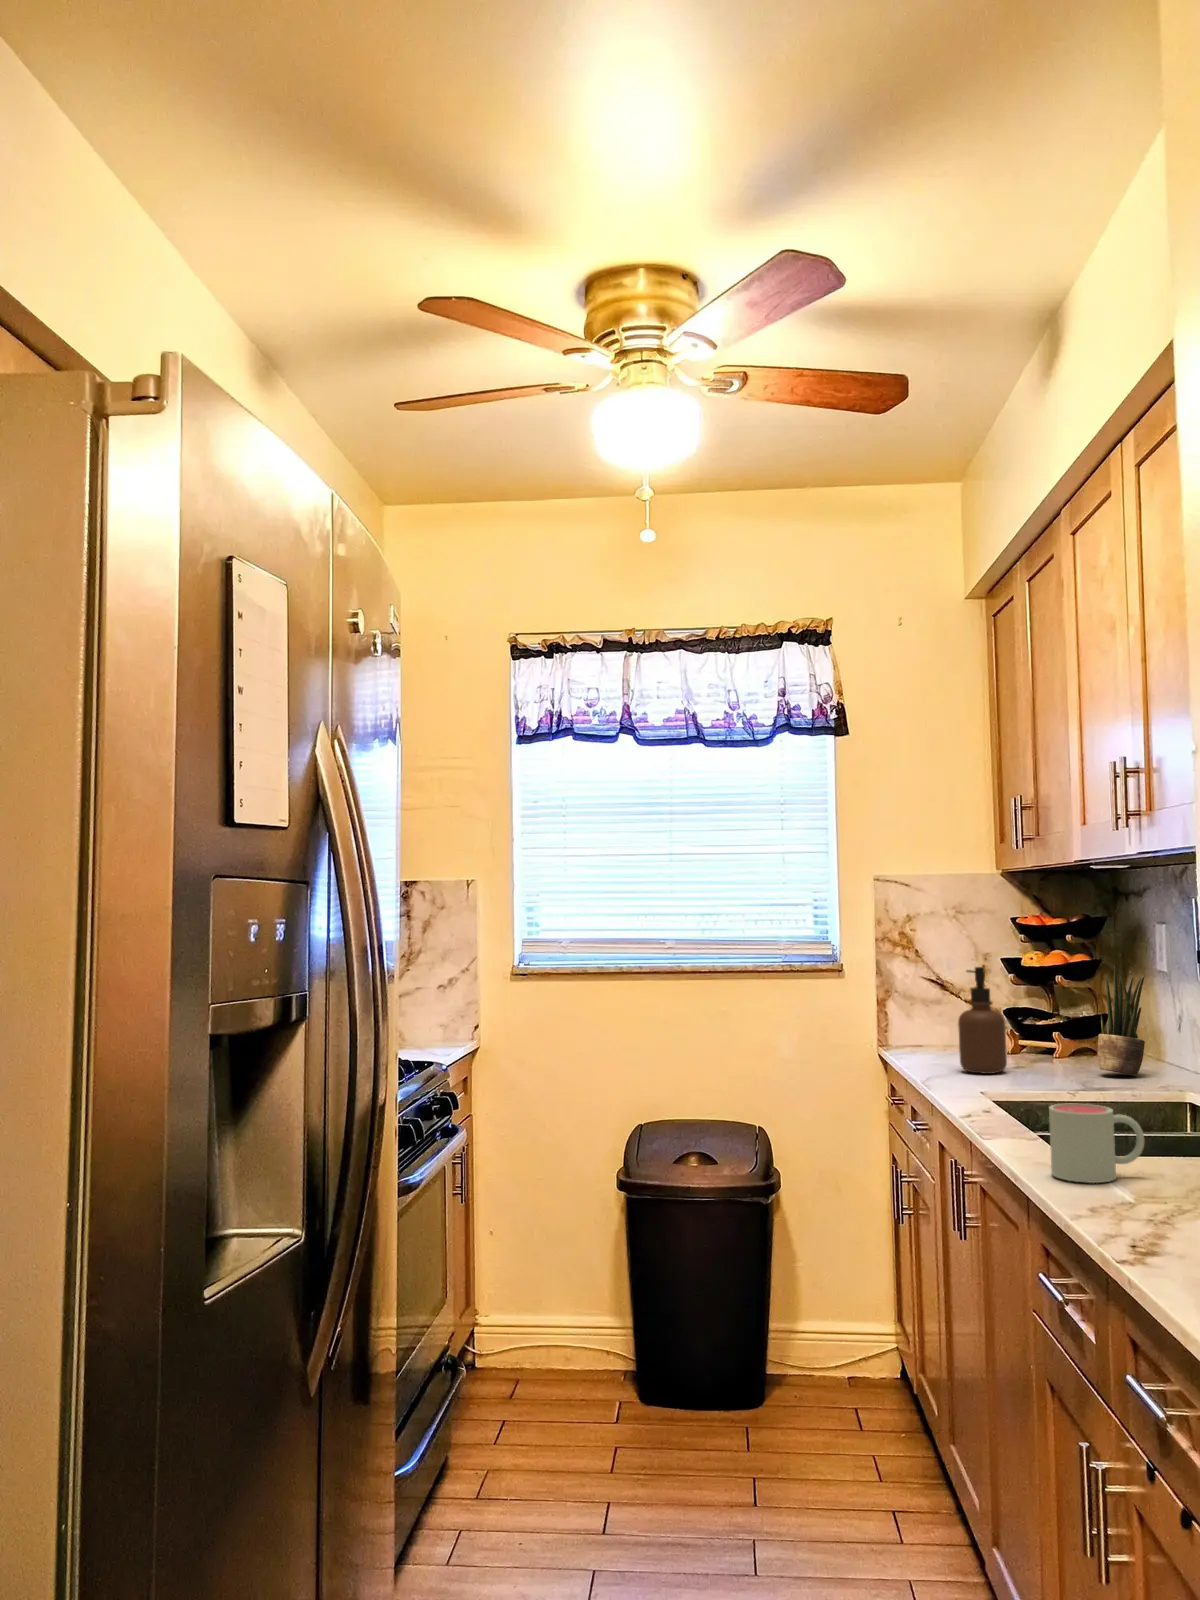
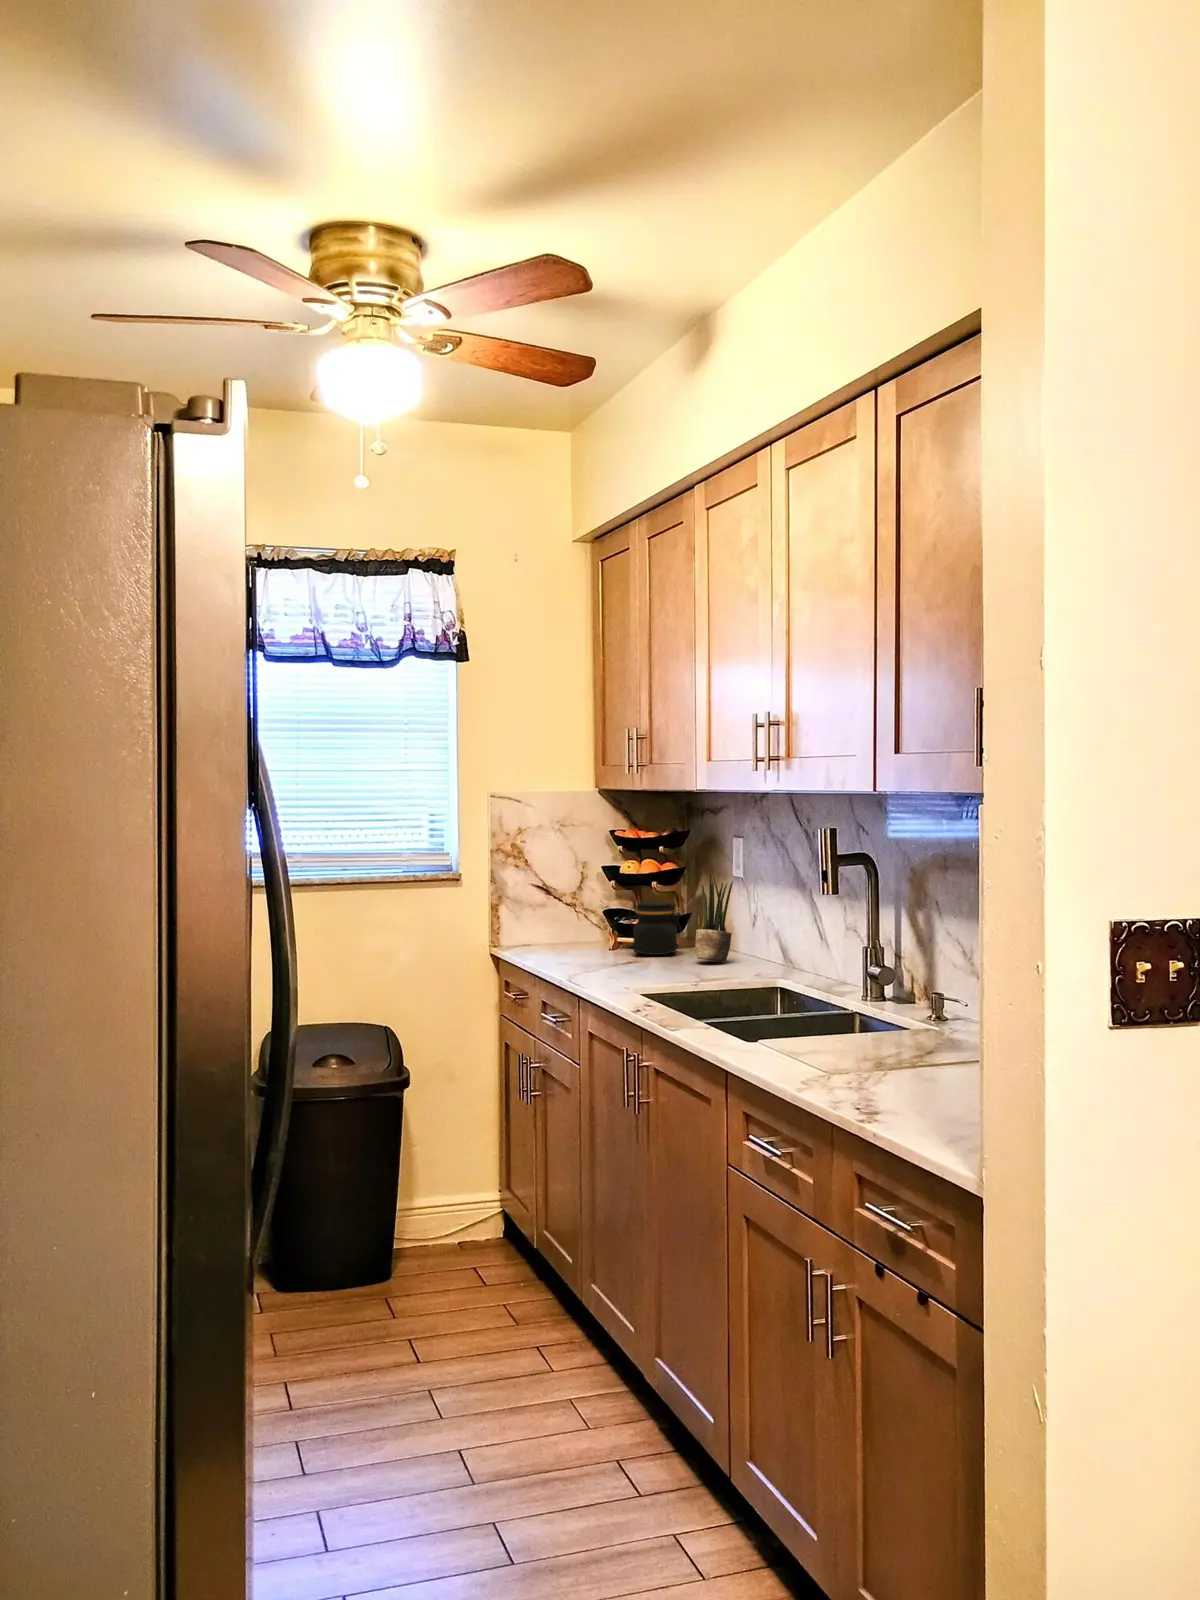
soap dispenser: present [958,967,1007,1074] -> none [584,876,623,967]
jar: none [1022,1000,1094,1063] -> present [627,901,683,955]
mug: present [1049,1104,1144,1183] -> none [731,987,796,1045]

